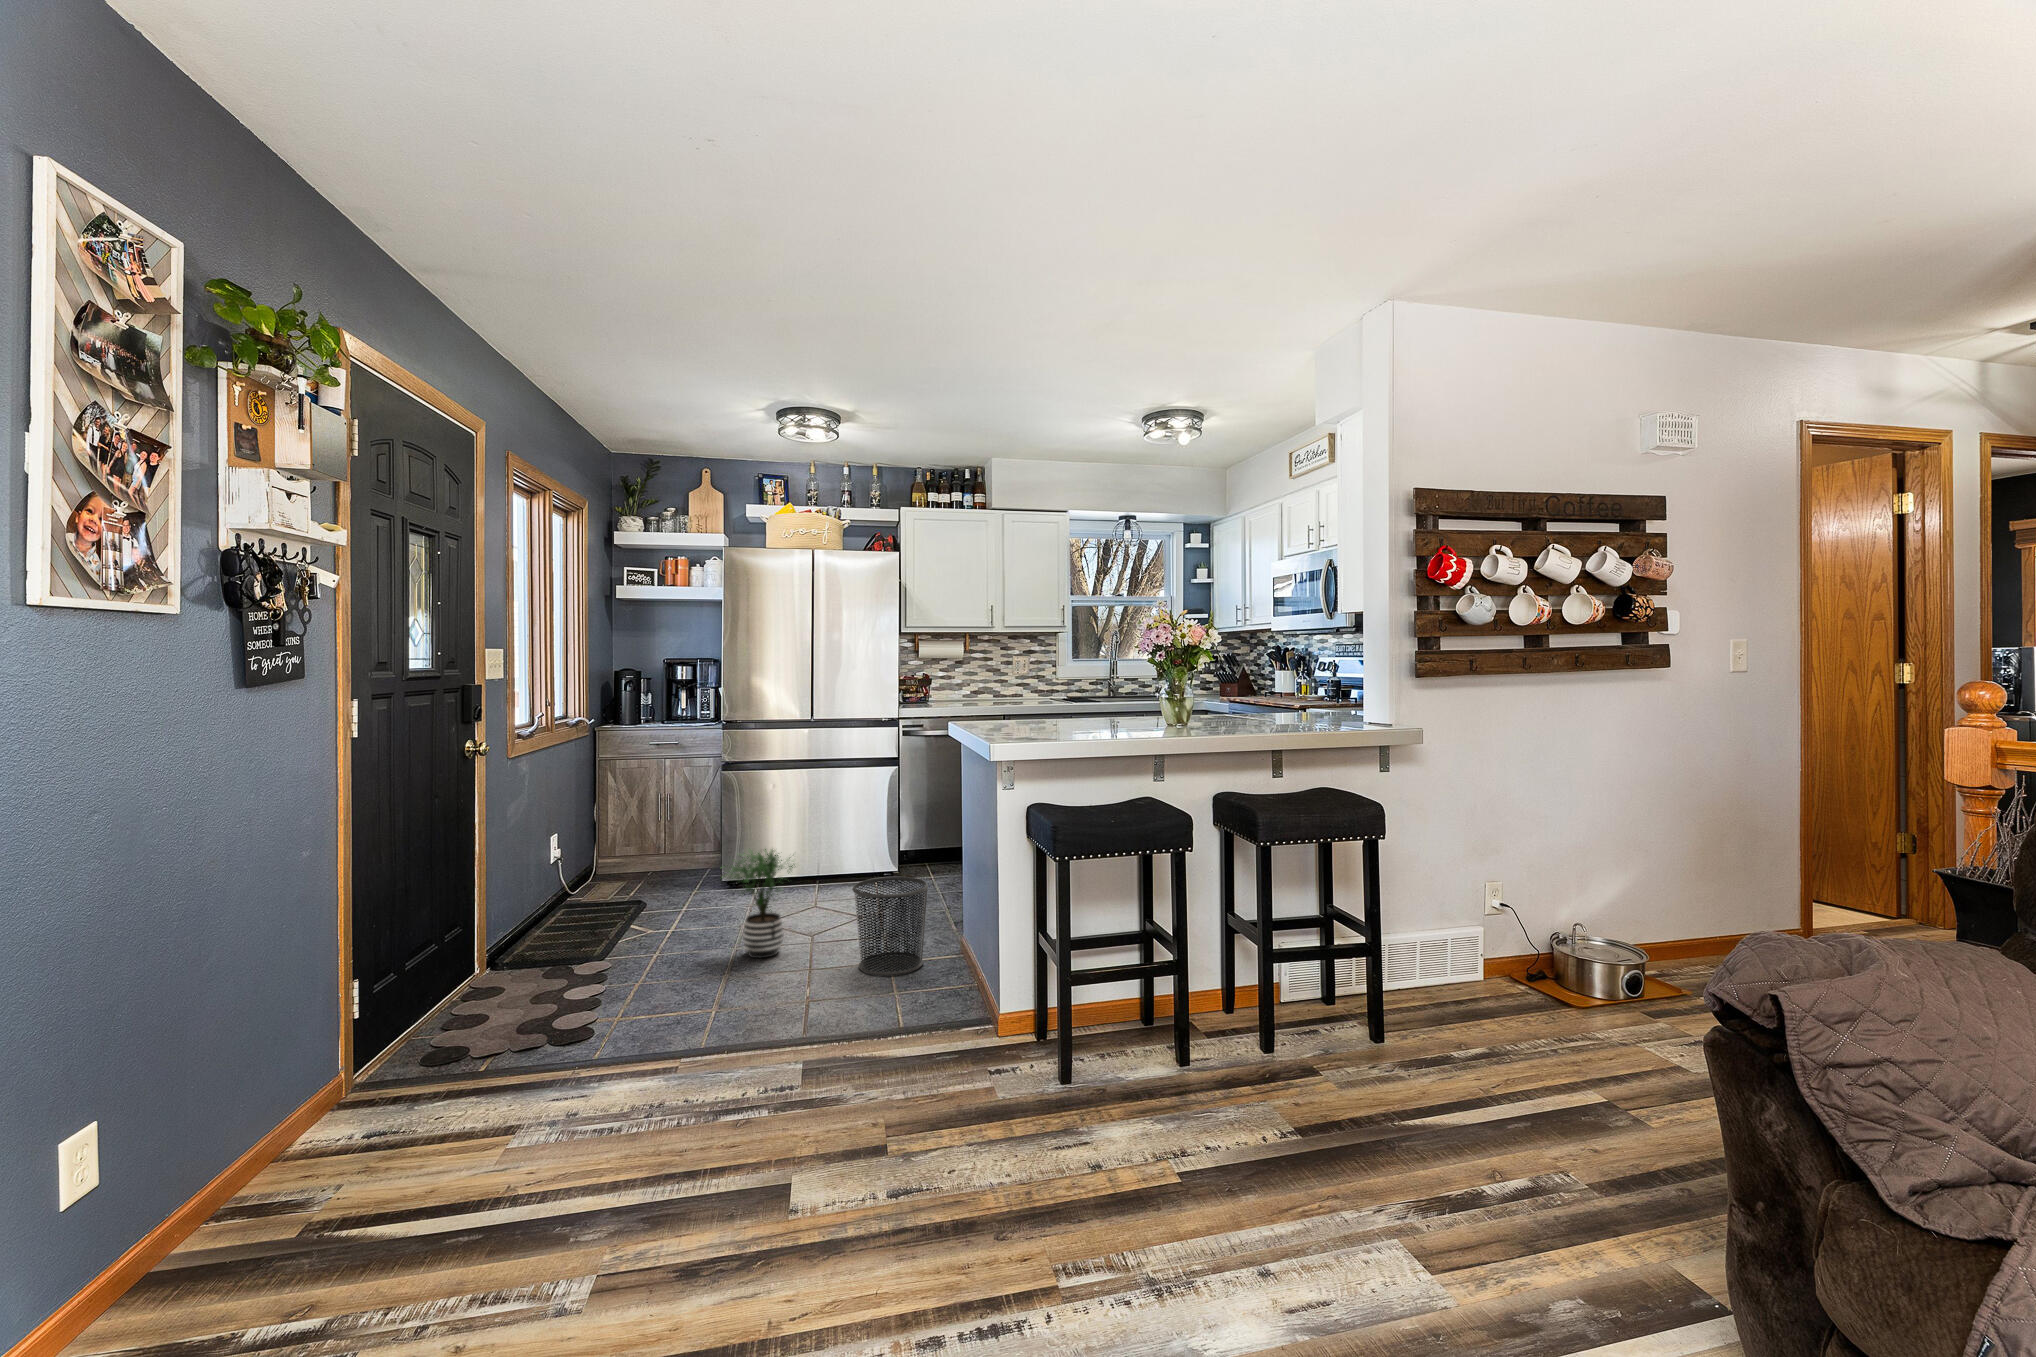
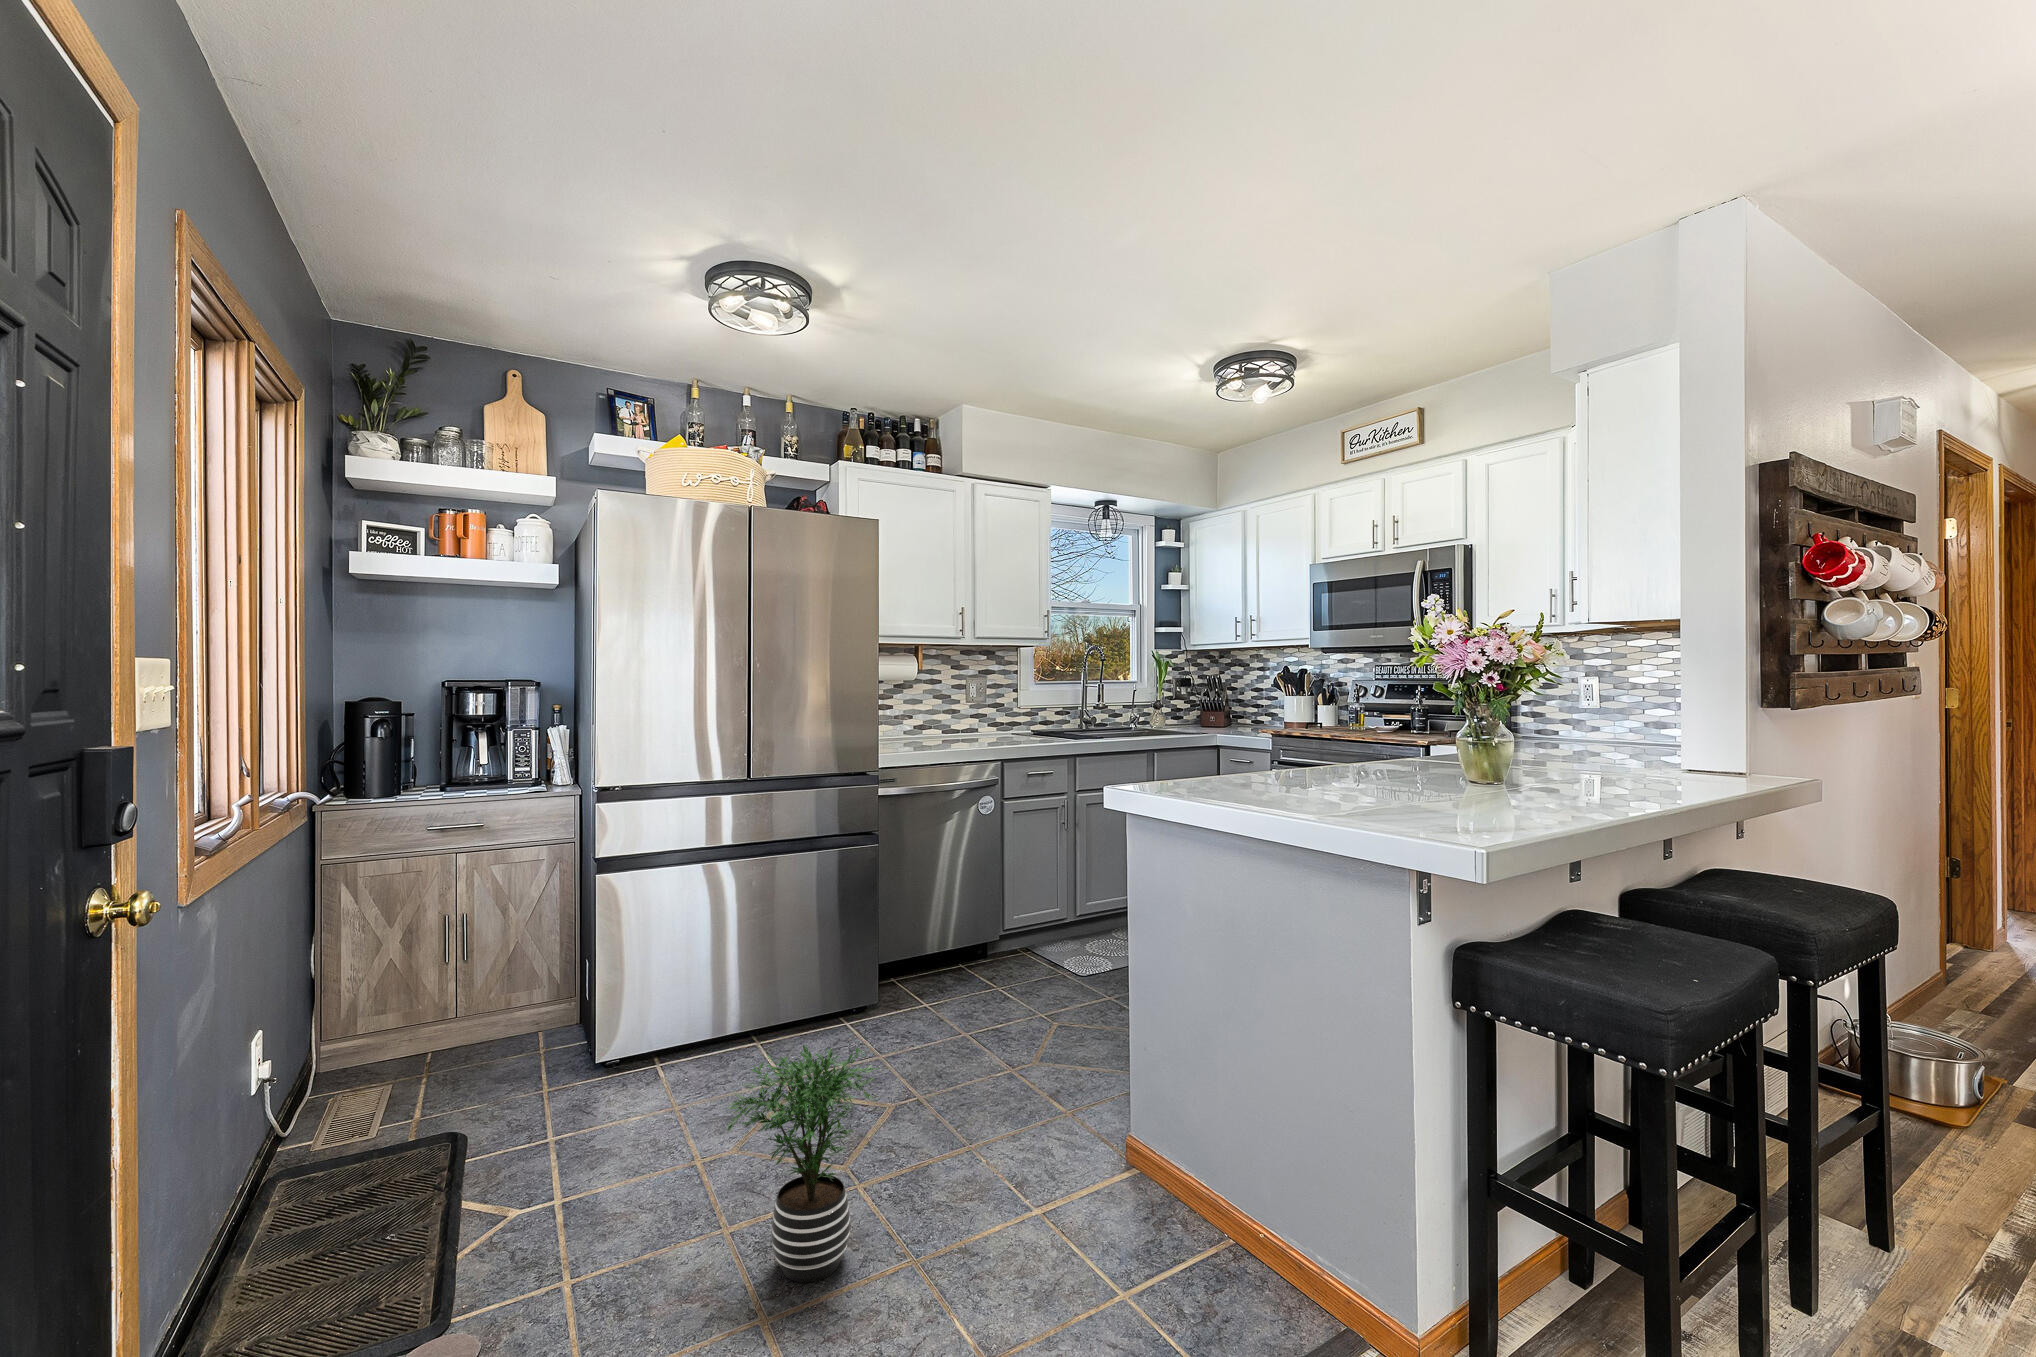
waste bin: present [852,877,928,976] -> none [1014,1074,1155,1291]

